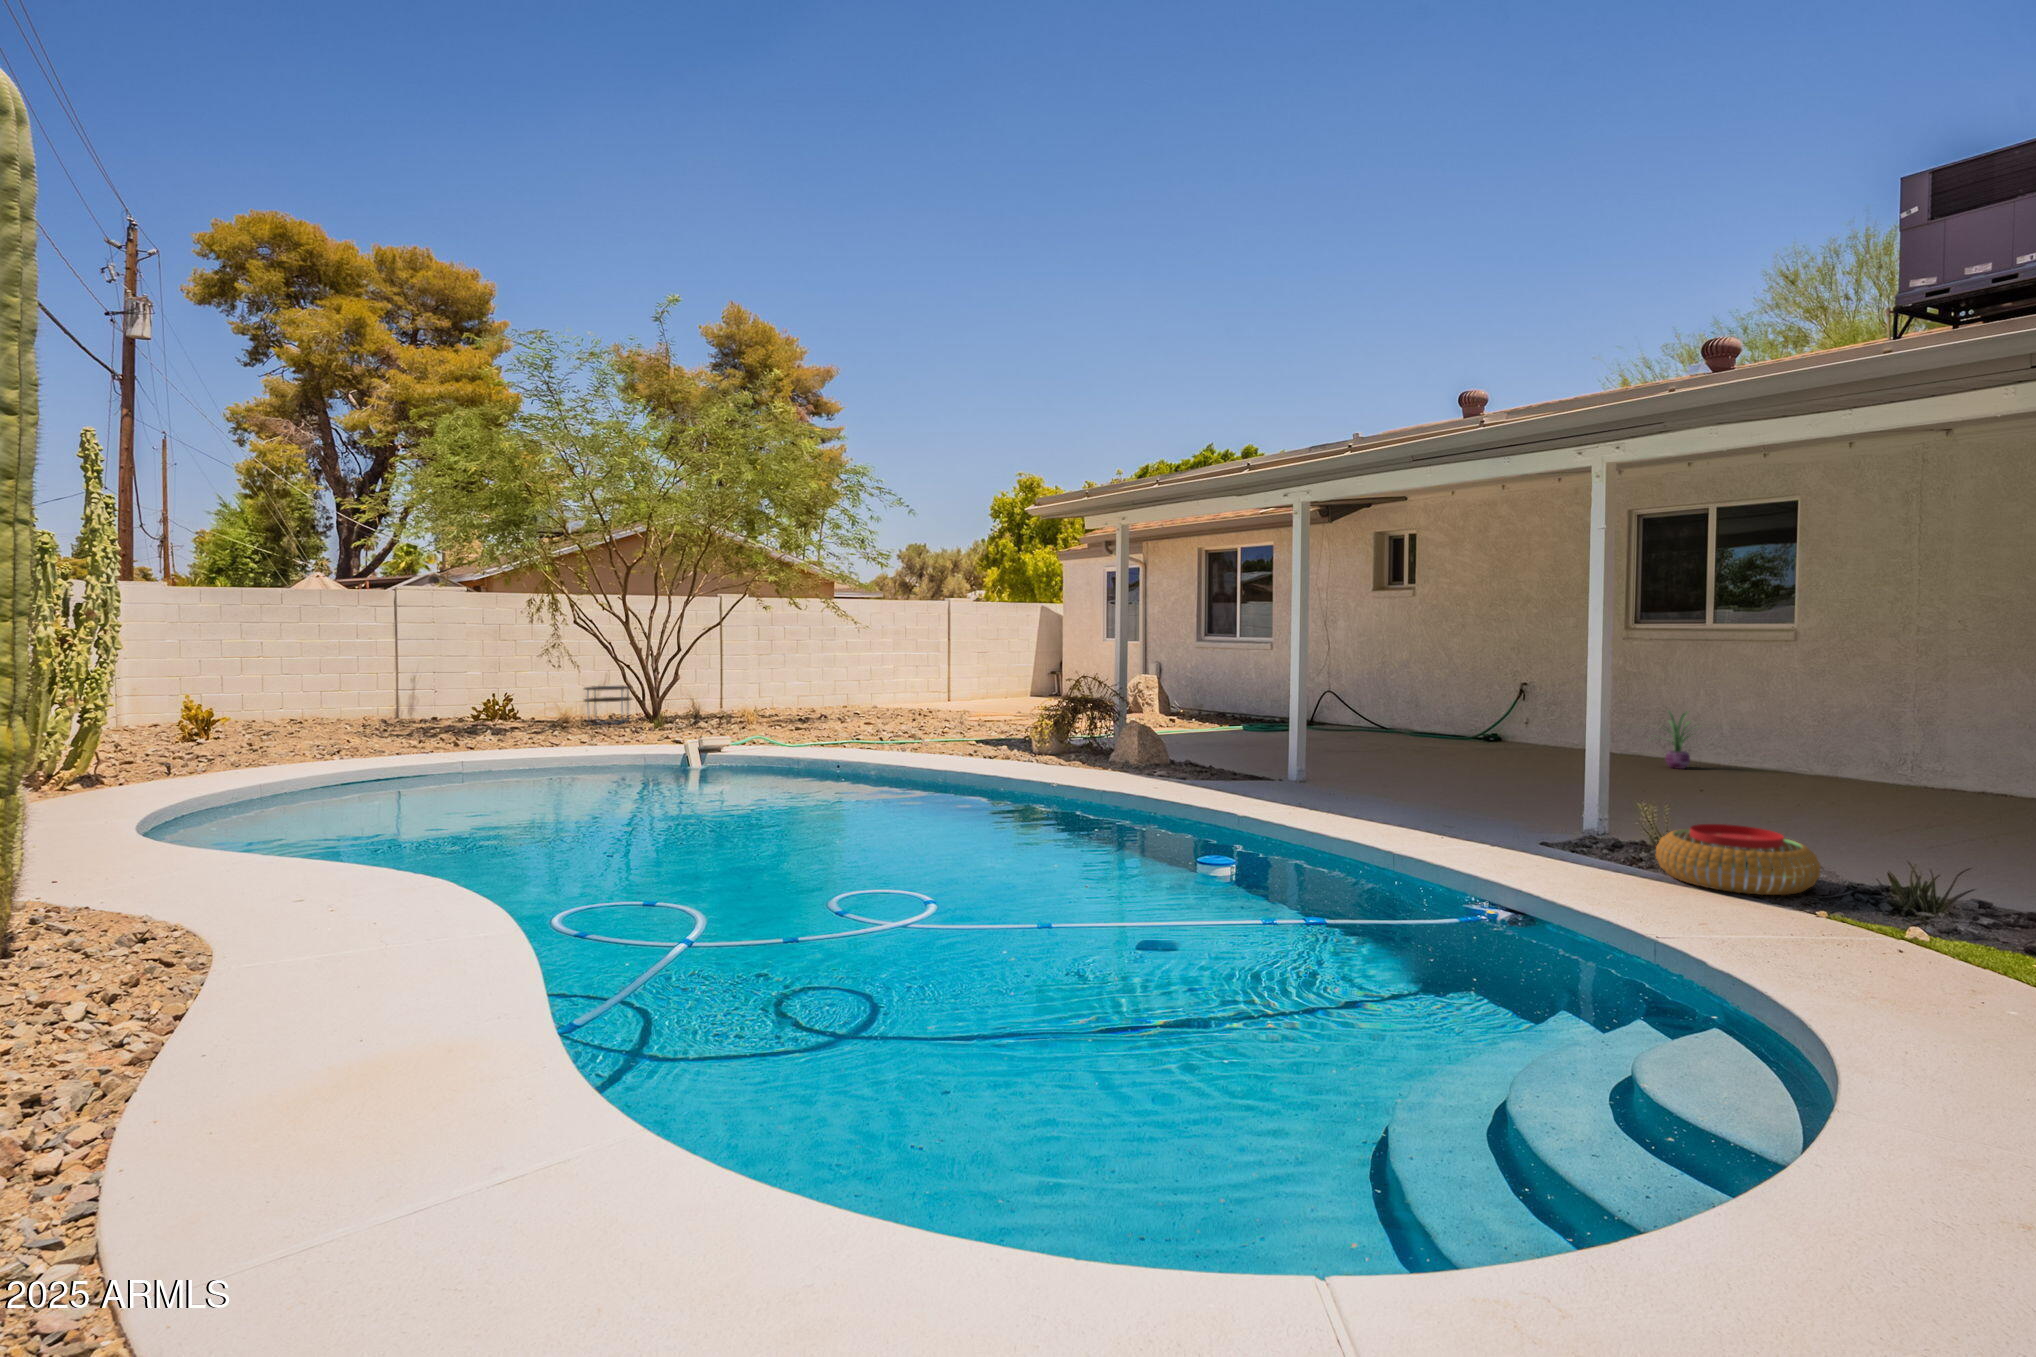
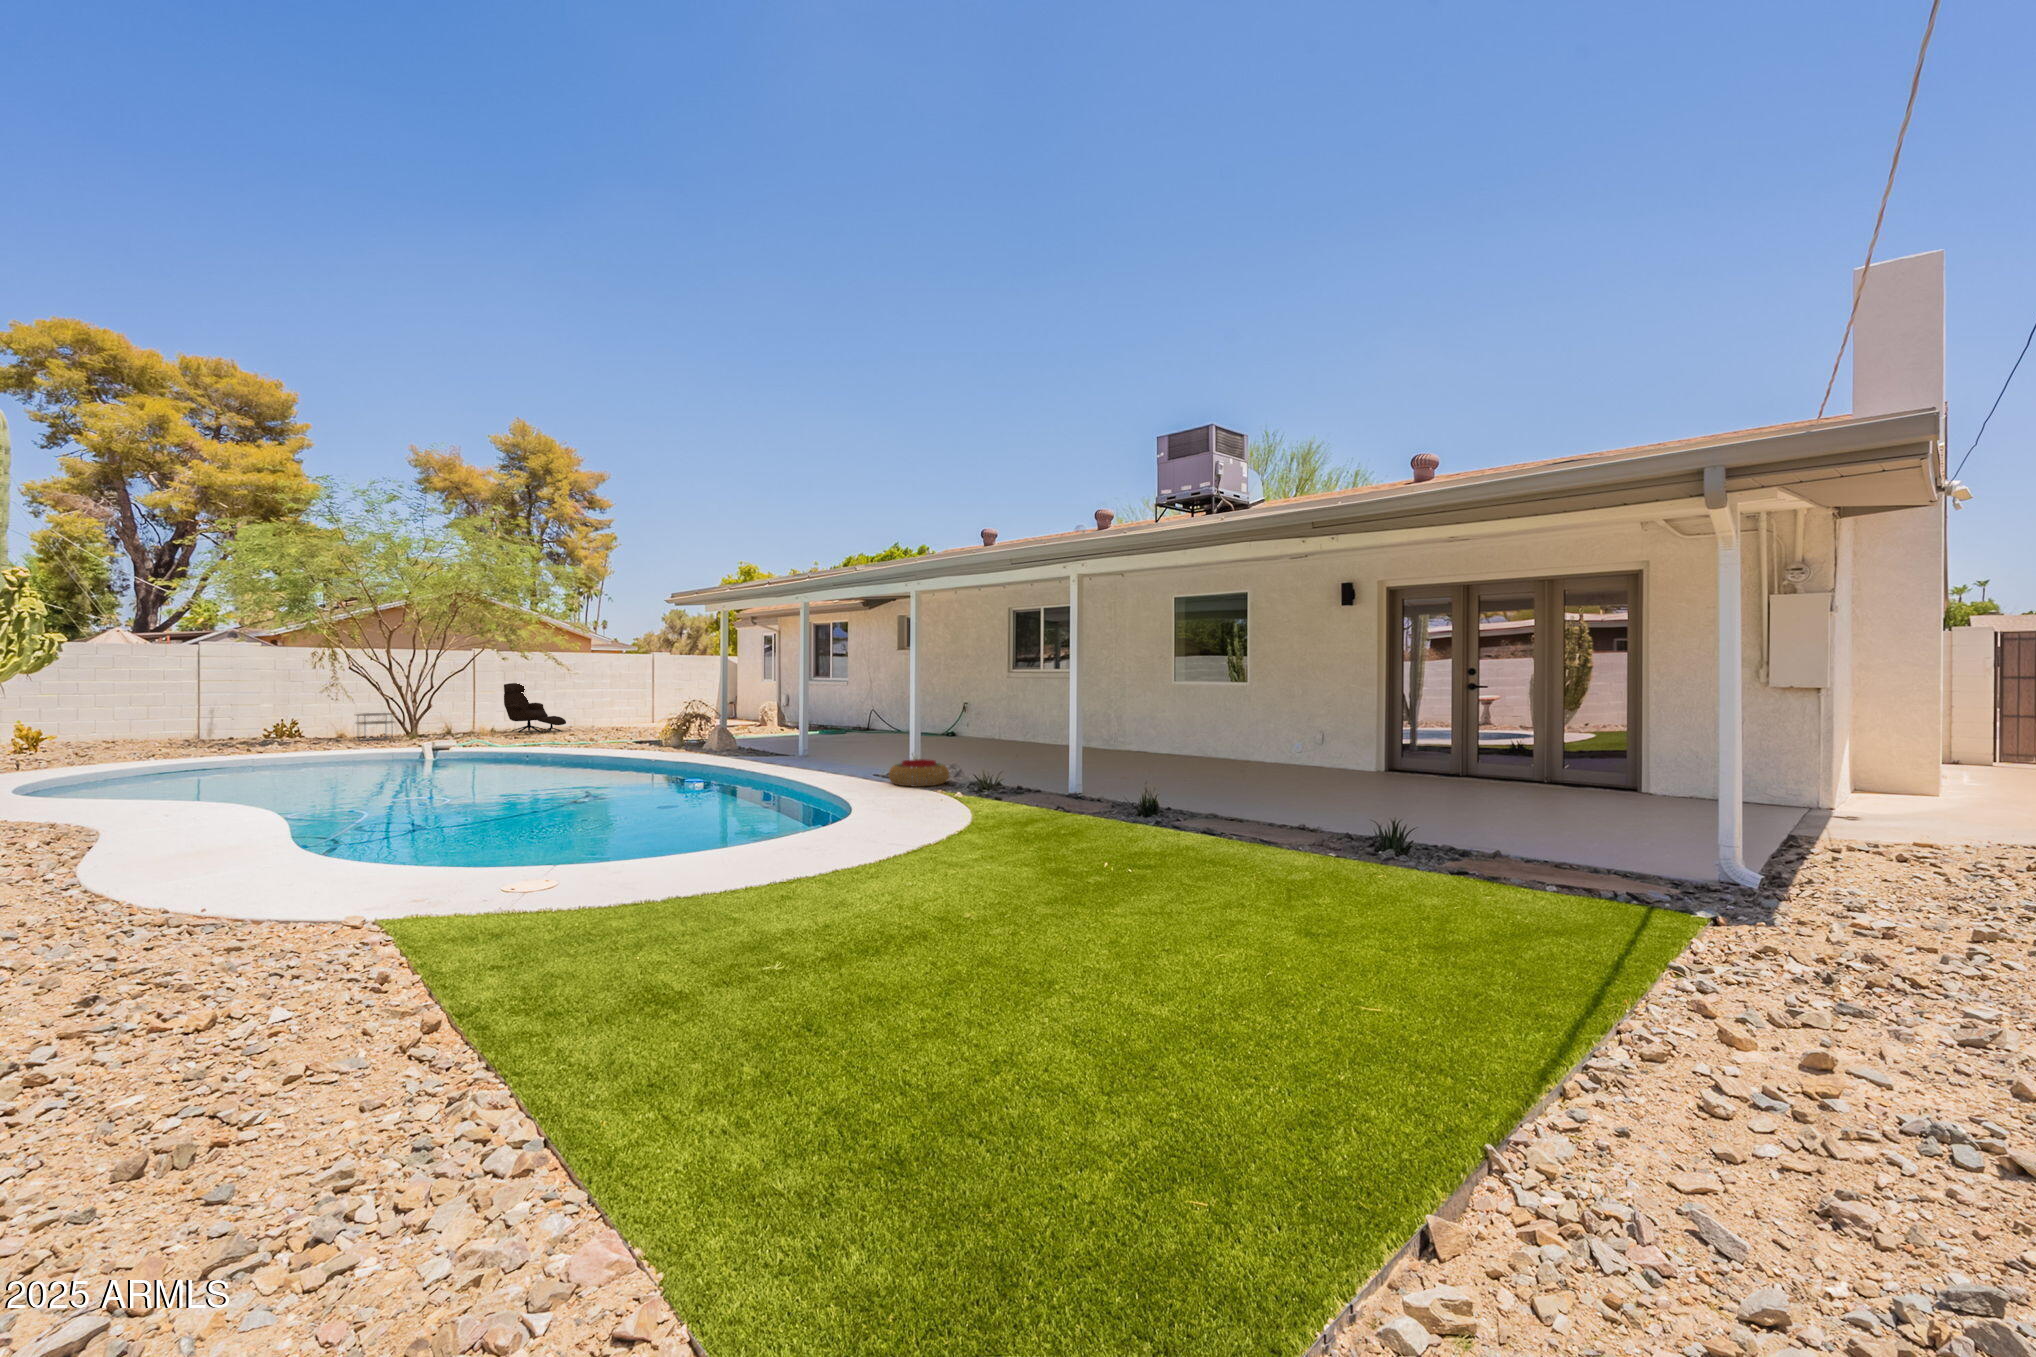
lounge chair: none [764,644,845,715] -> present [504,683,566,733]
decorative plant: present [1665,711,1698,769] -> none [1007,716,1039,748]

